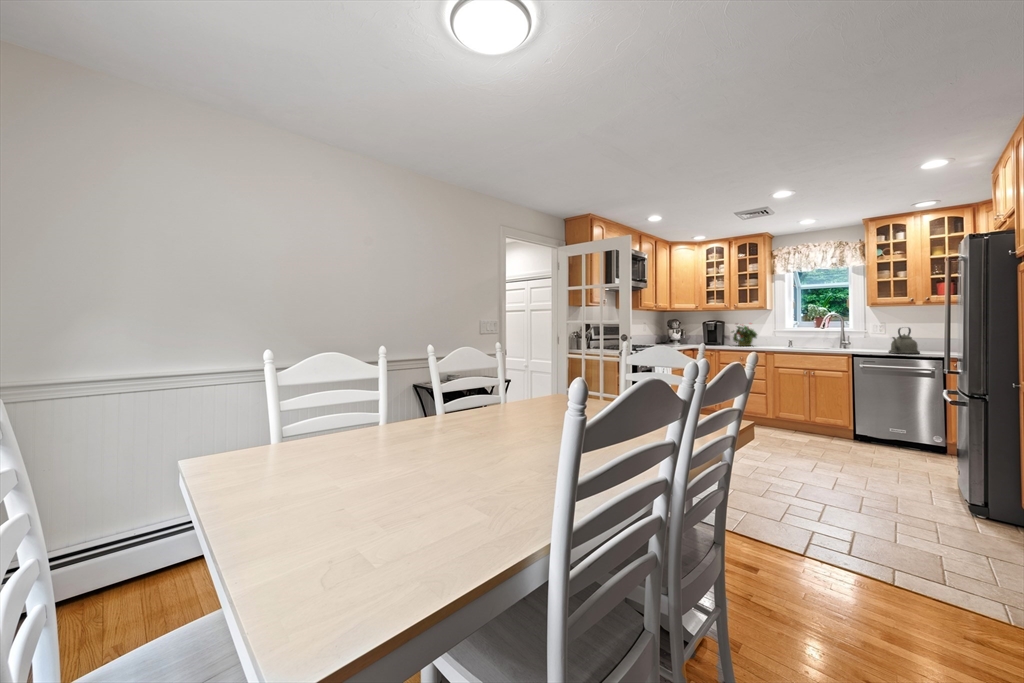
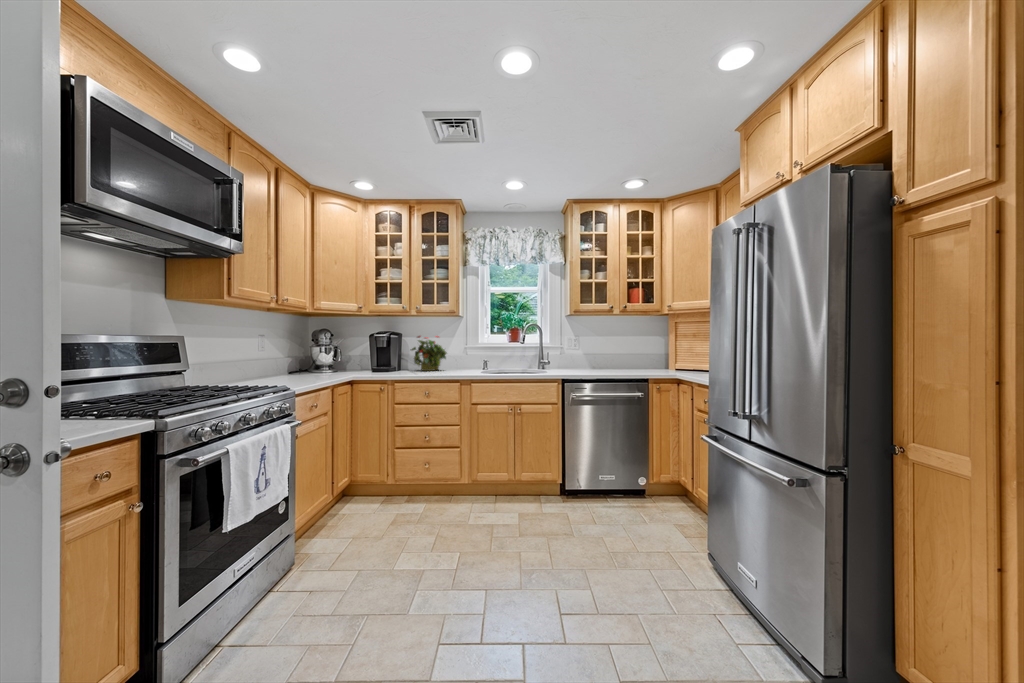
kettle: present [889,328,920,354] -> none [599,341,630,376]

